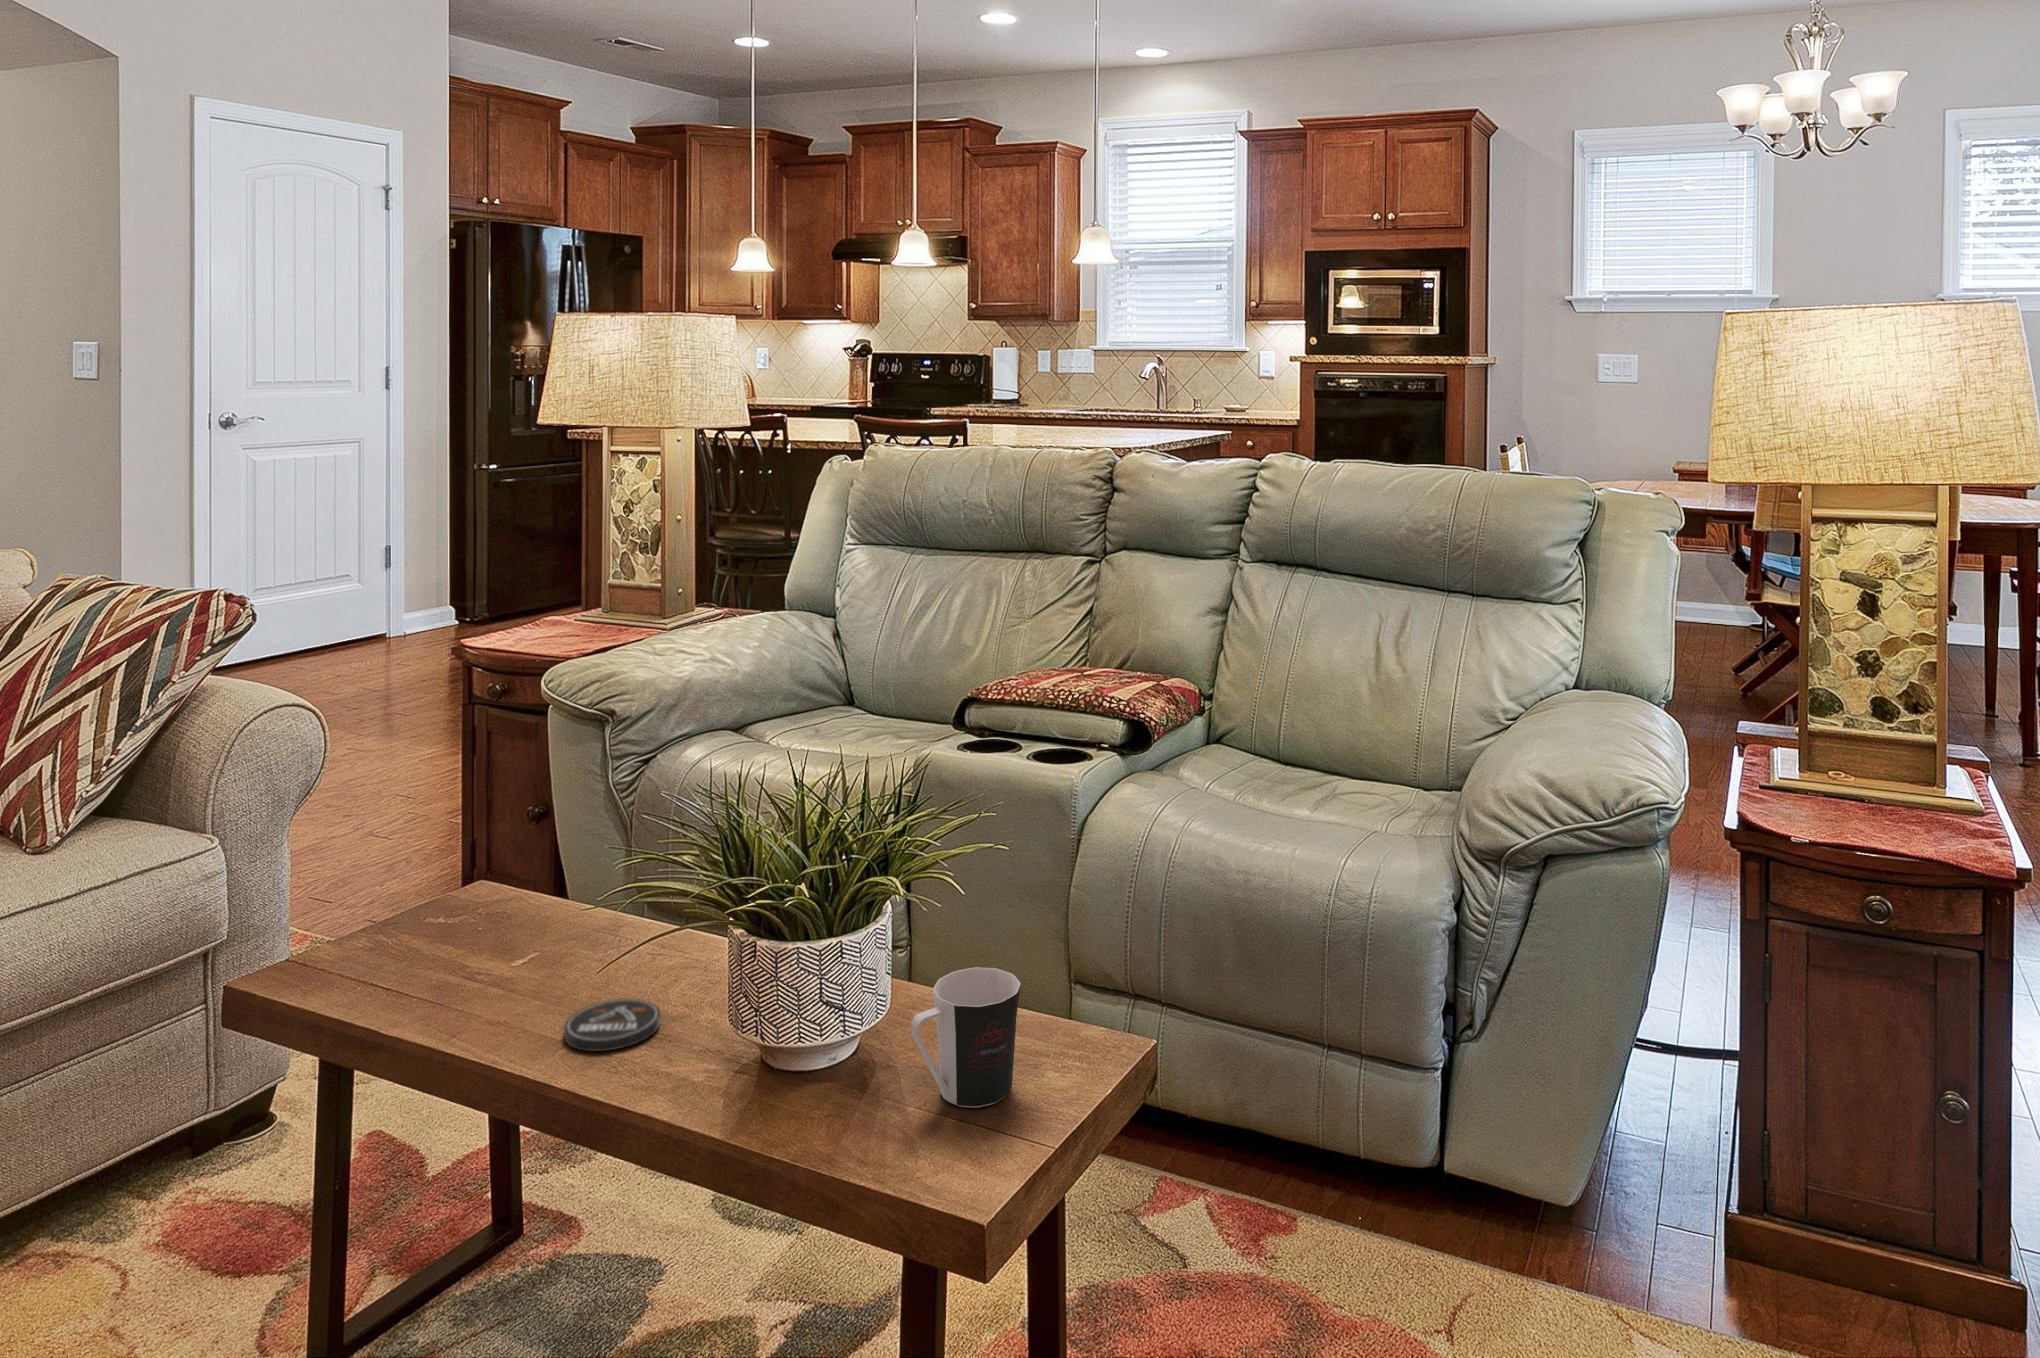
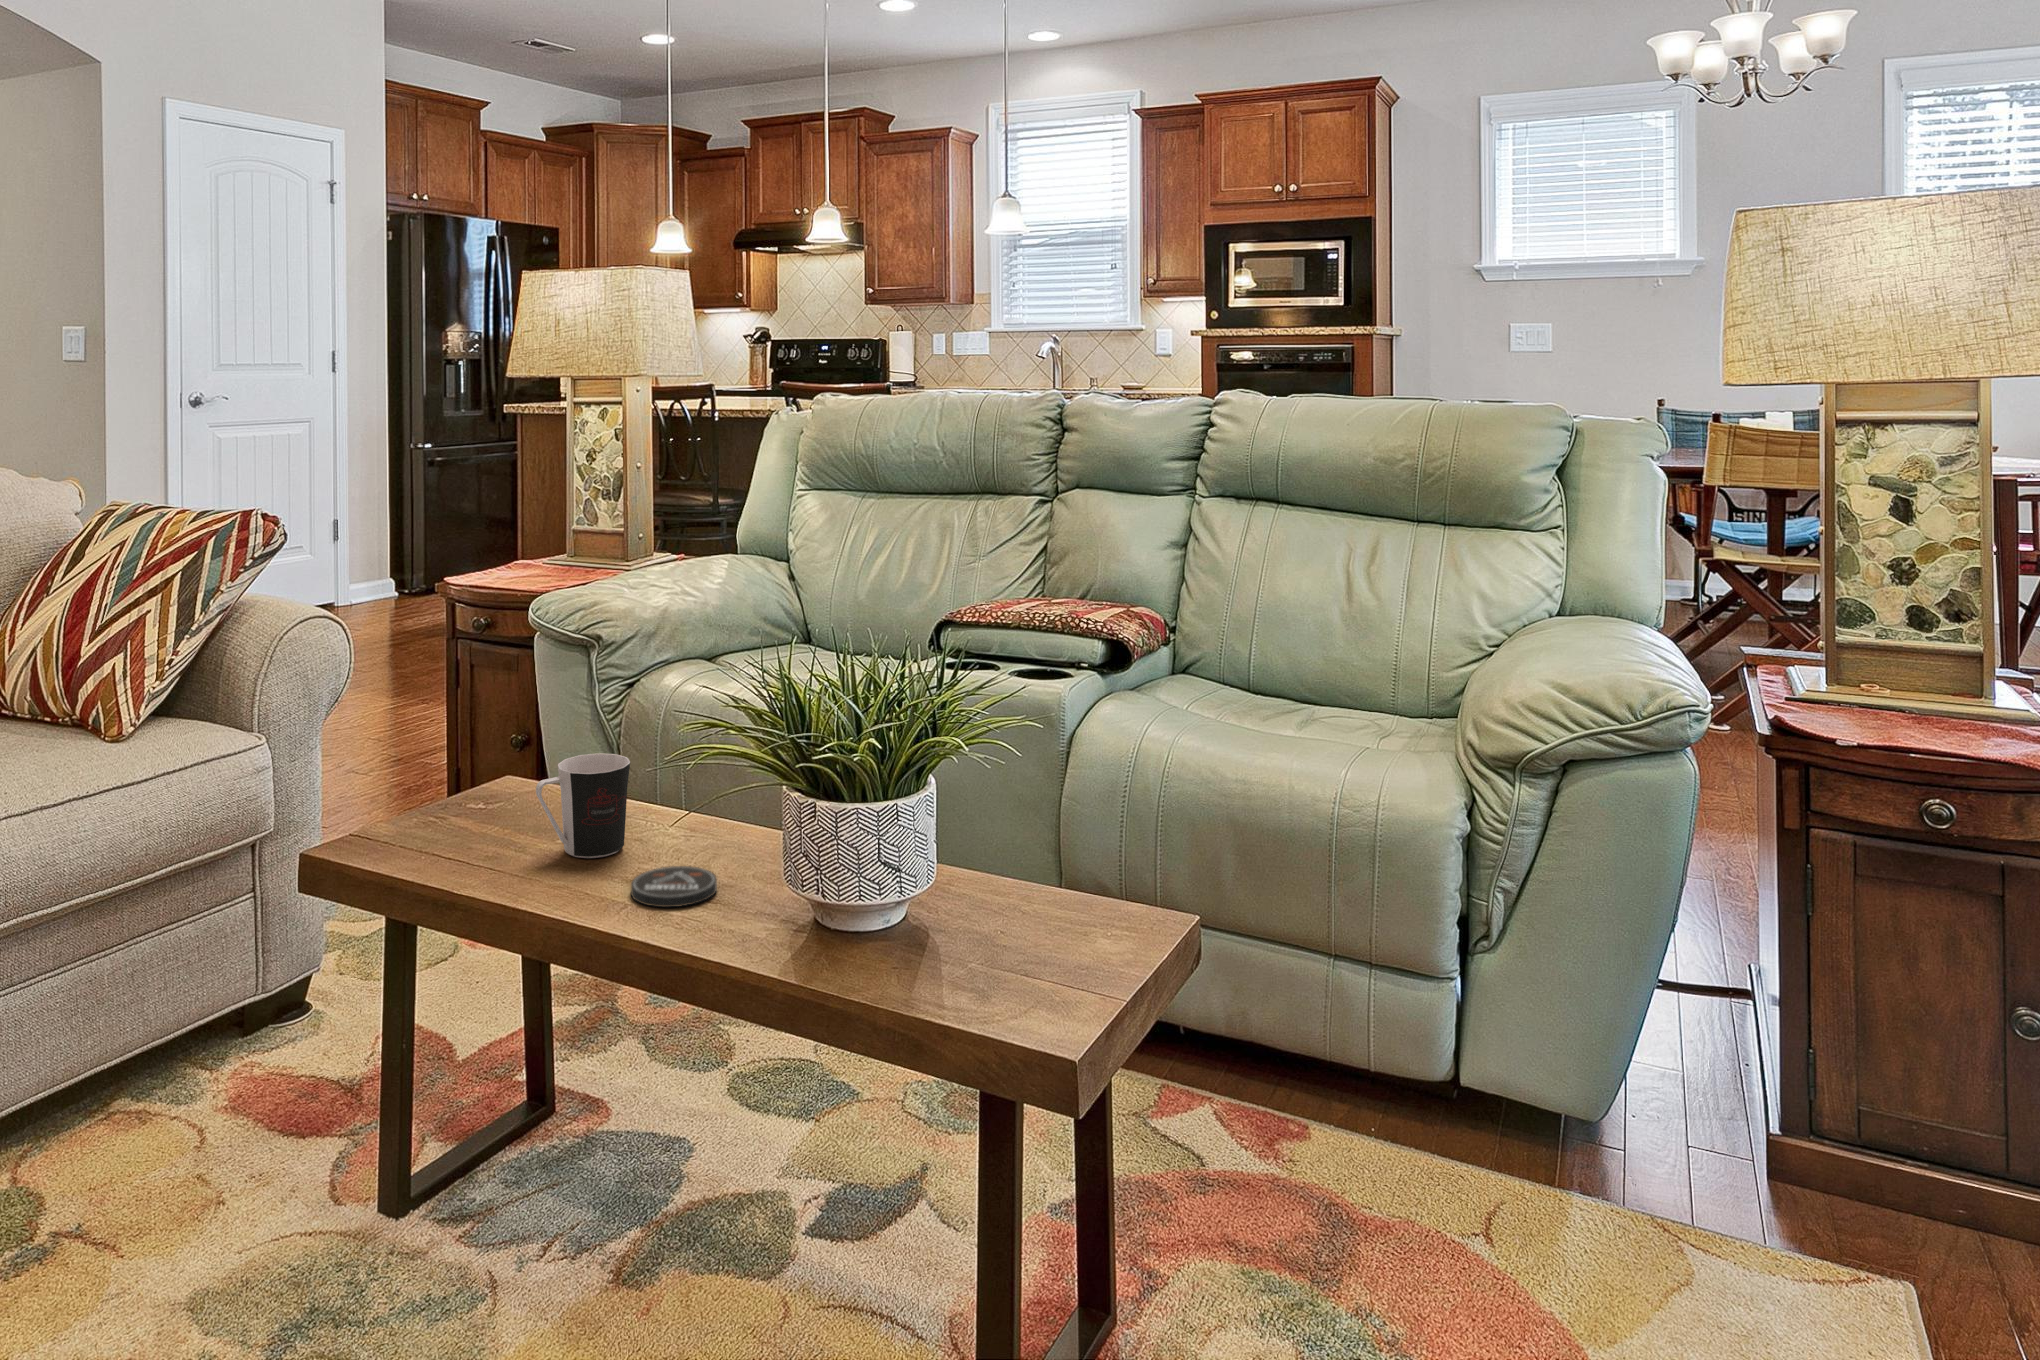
coffee cup: present [911,967,1021,1108] -> present [536,753,630,858]

